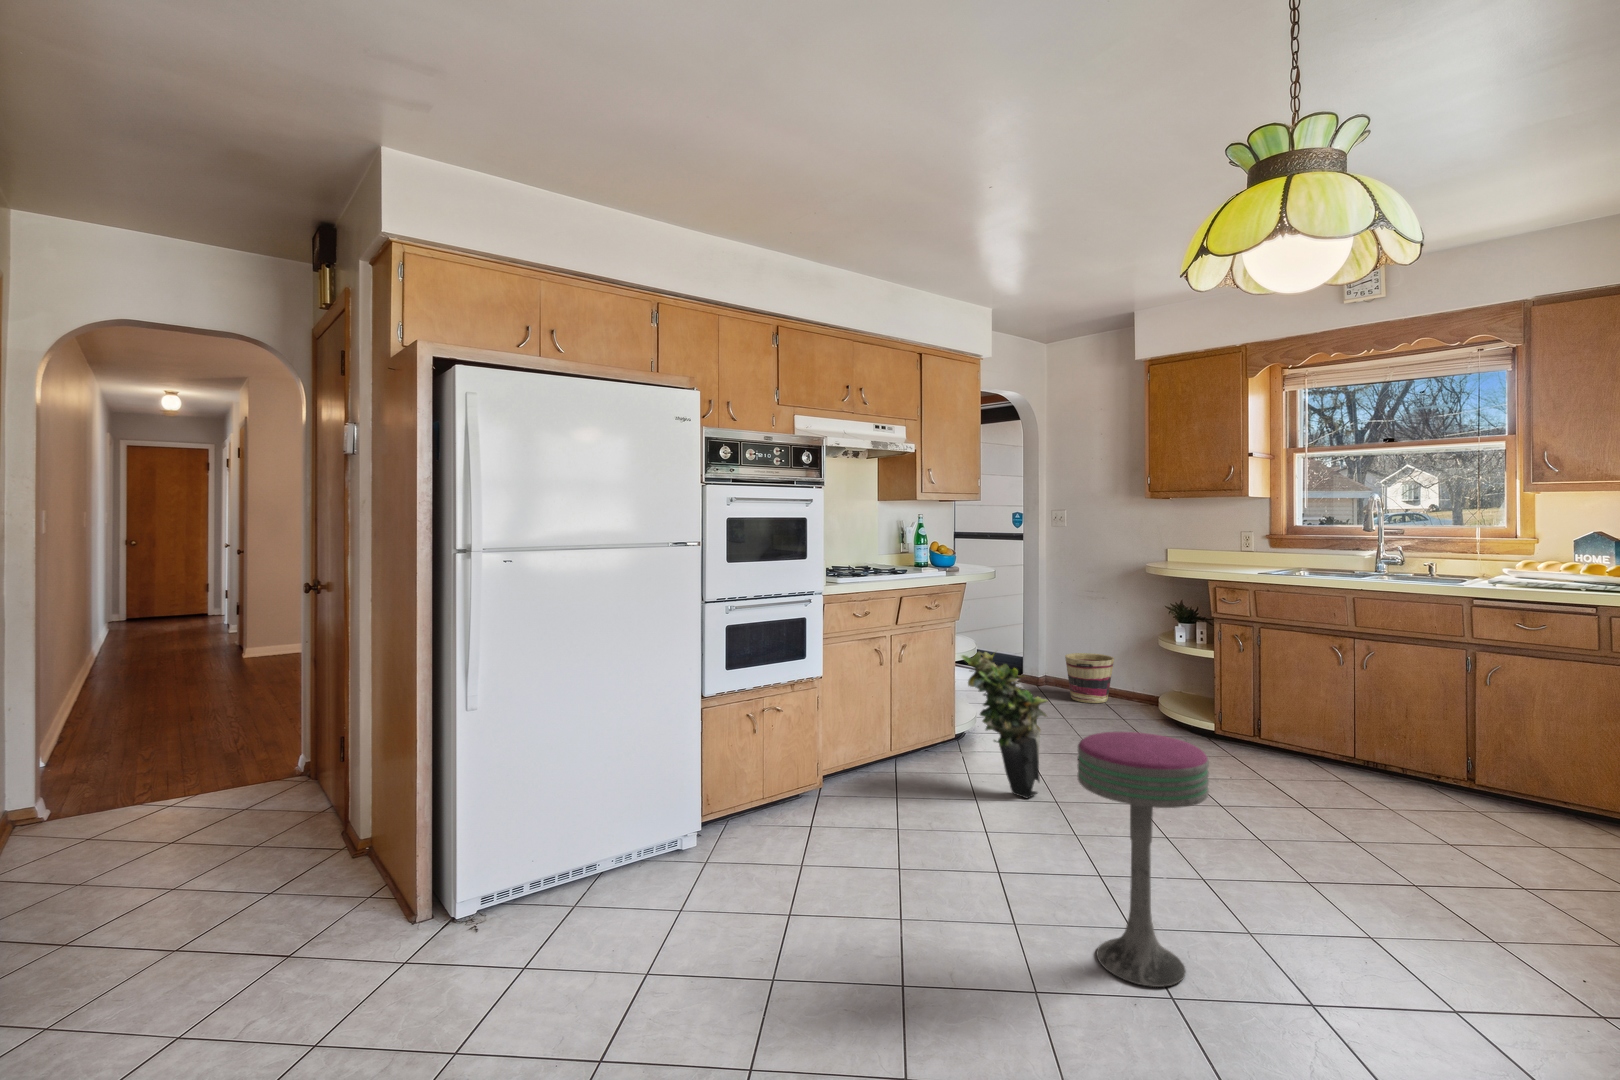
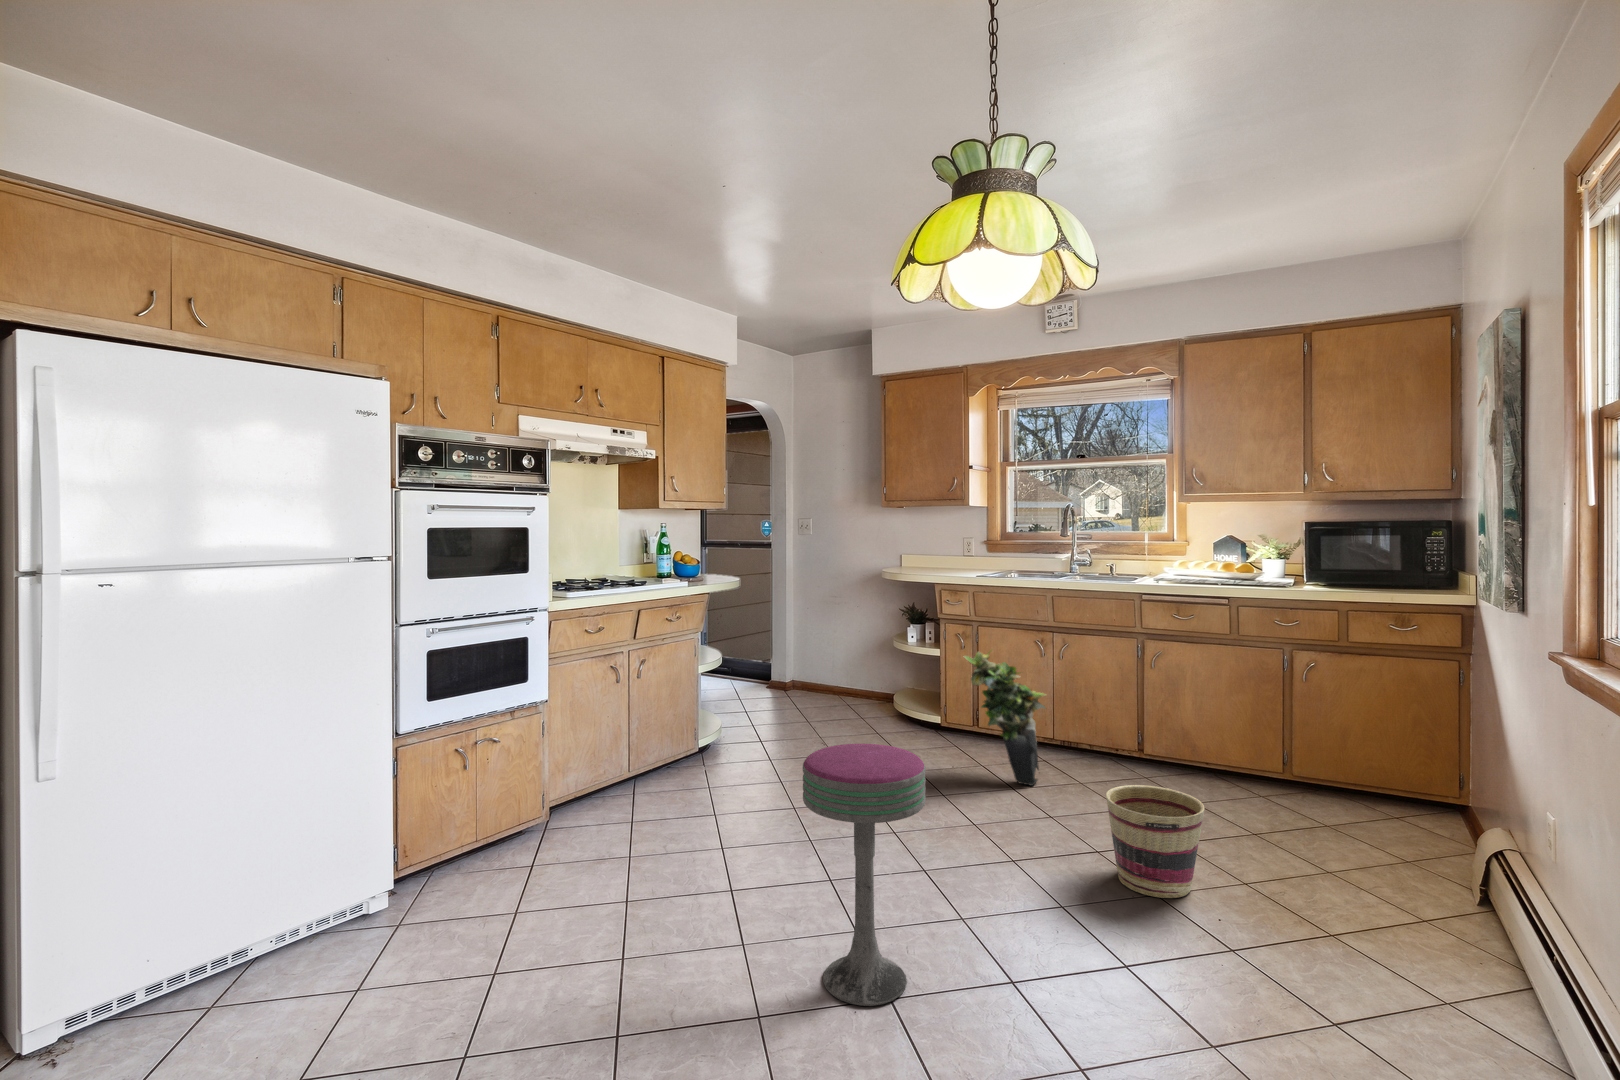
potted plant: present [961,652,1047,798] -> present [965,652,1046,786]
basket: present [1065,653,1114,703] -> present [1106,785,1204,898]

